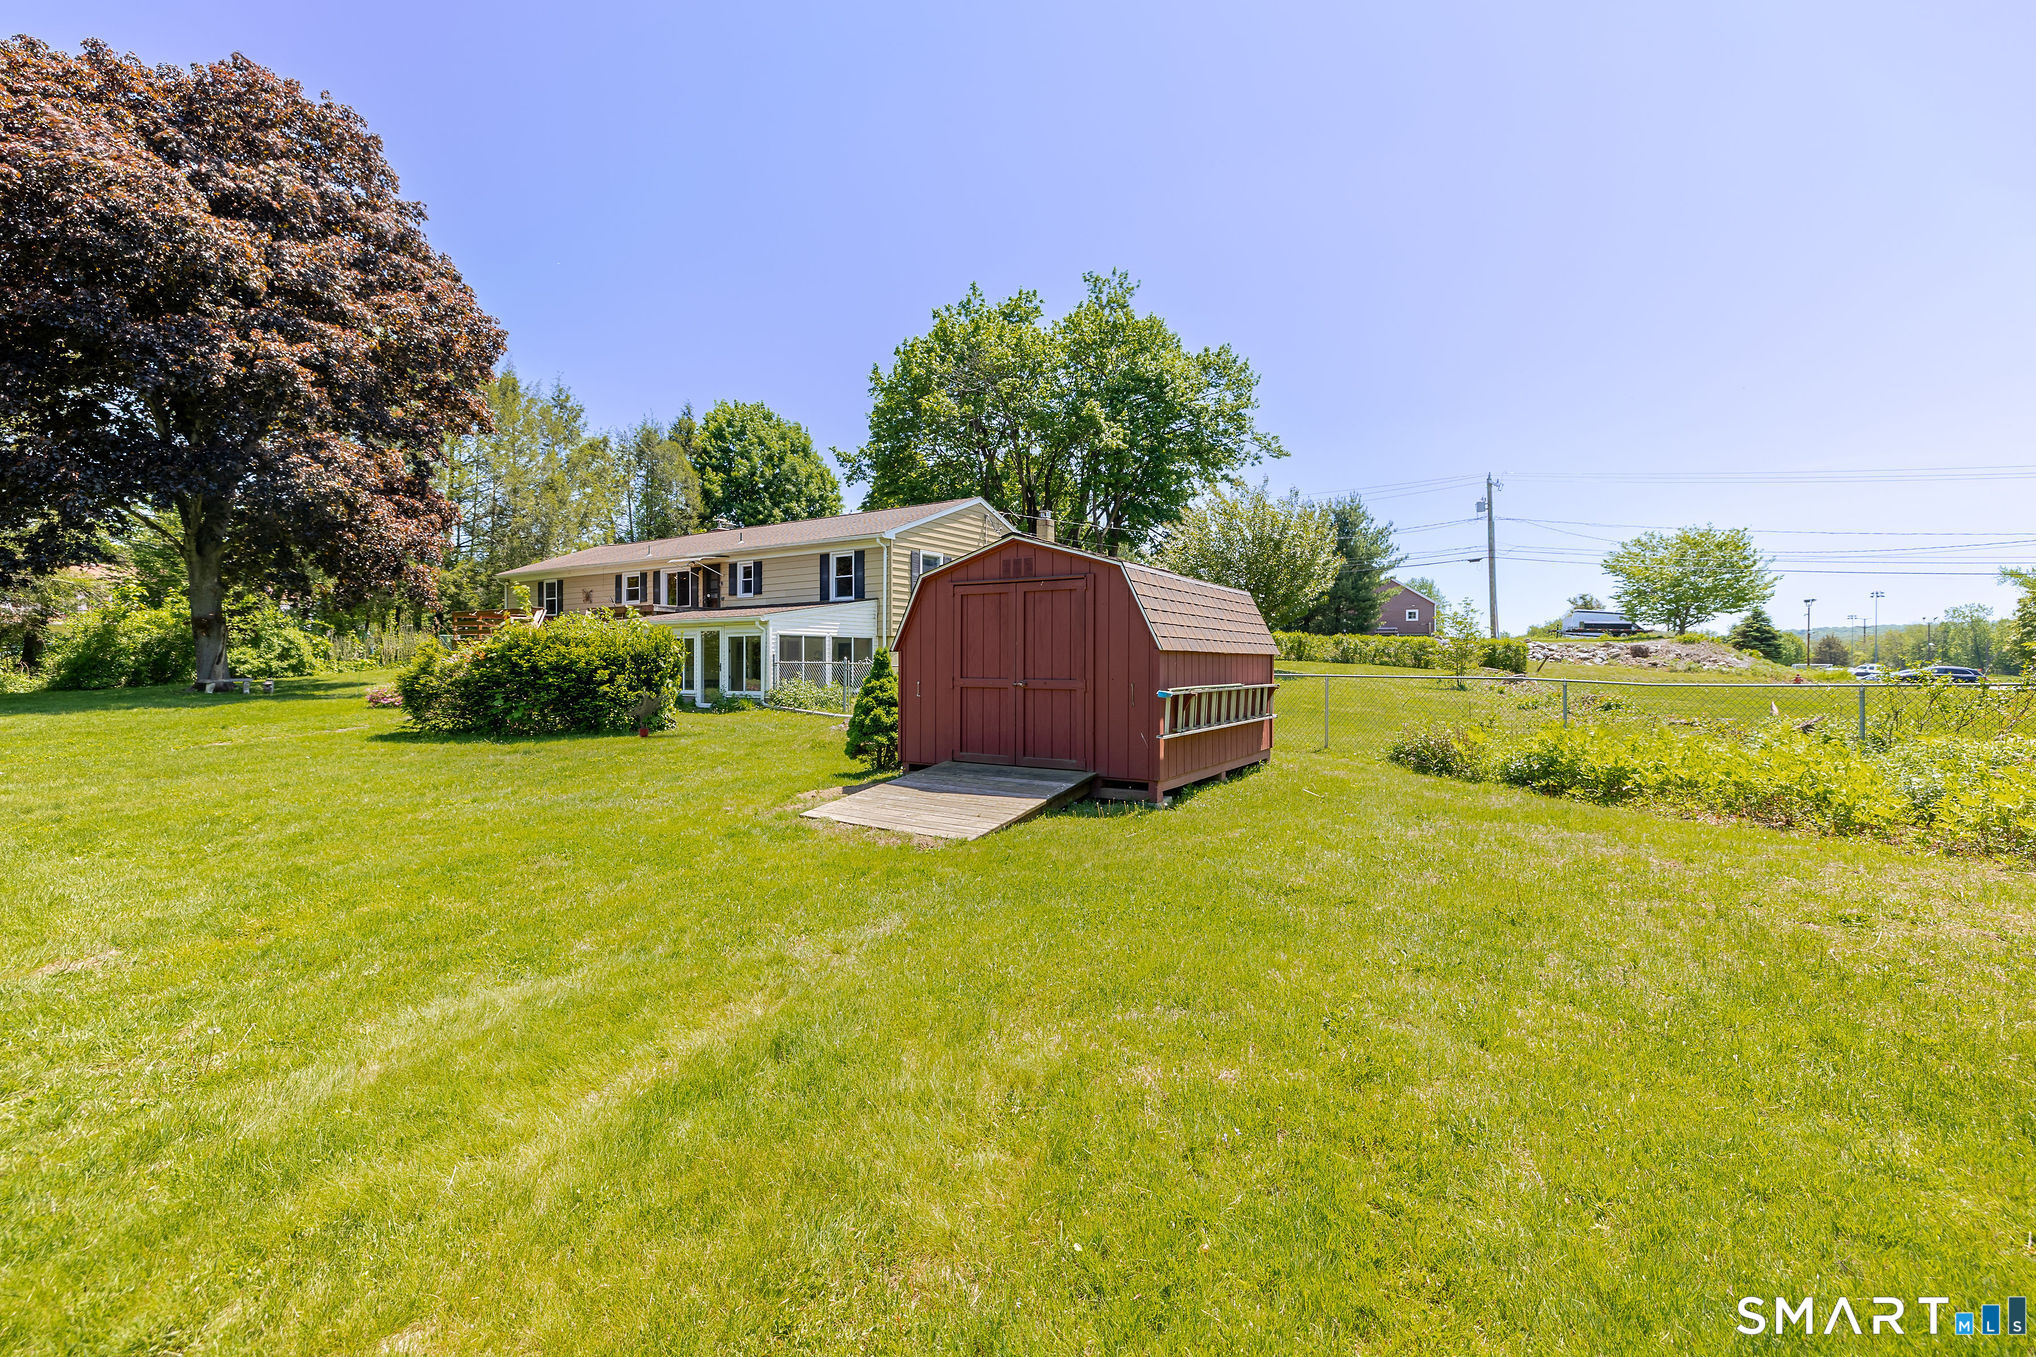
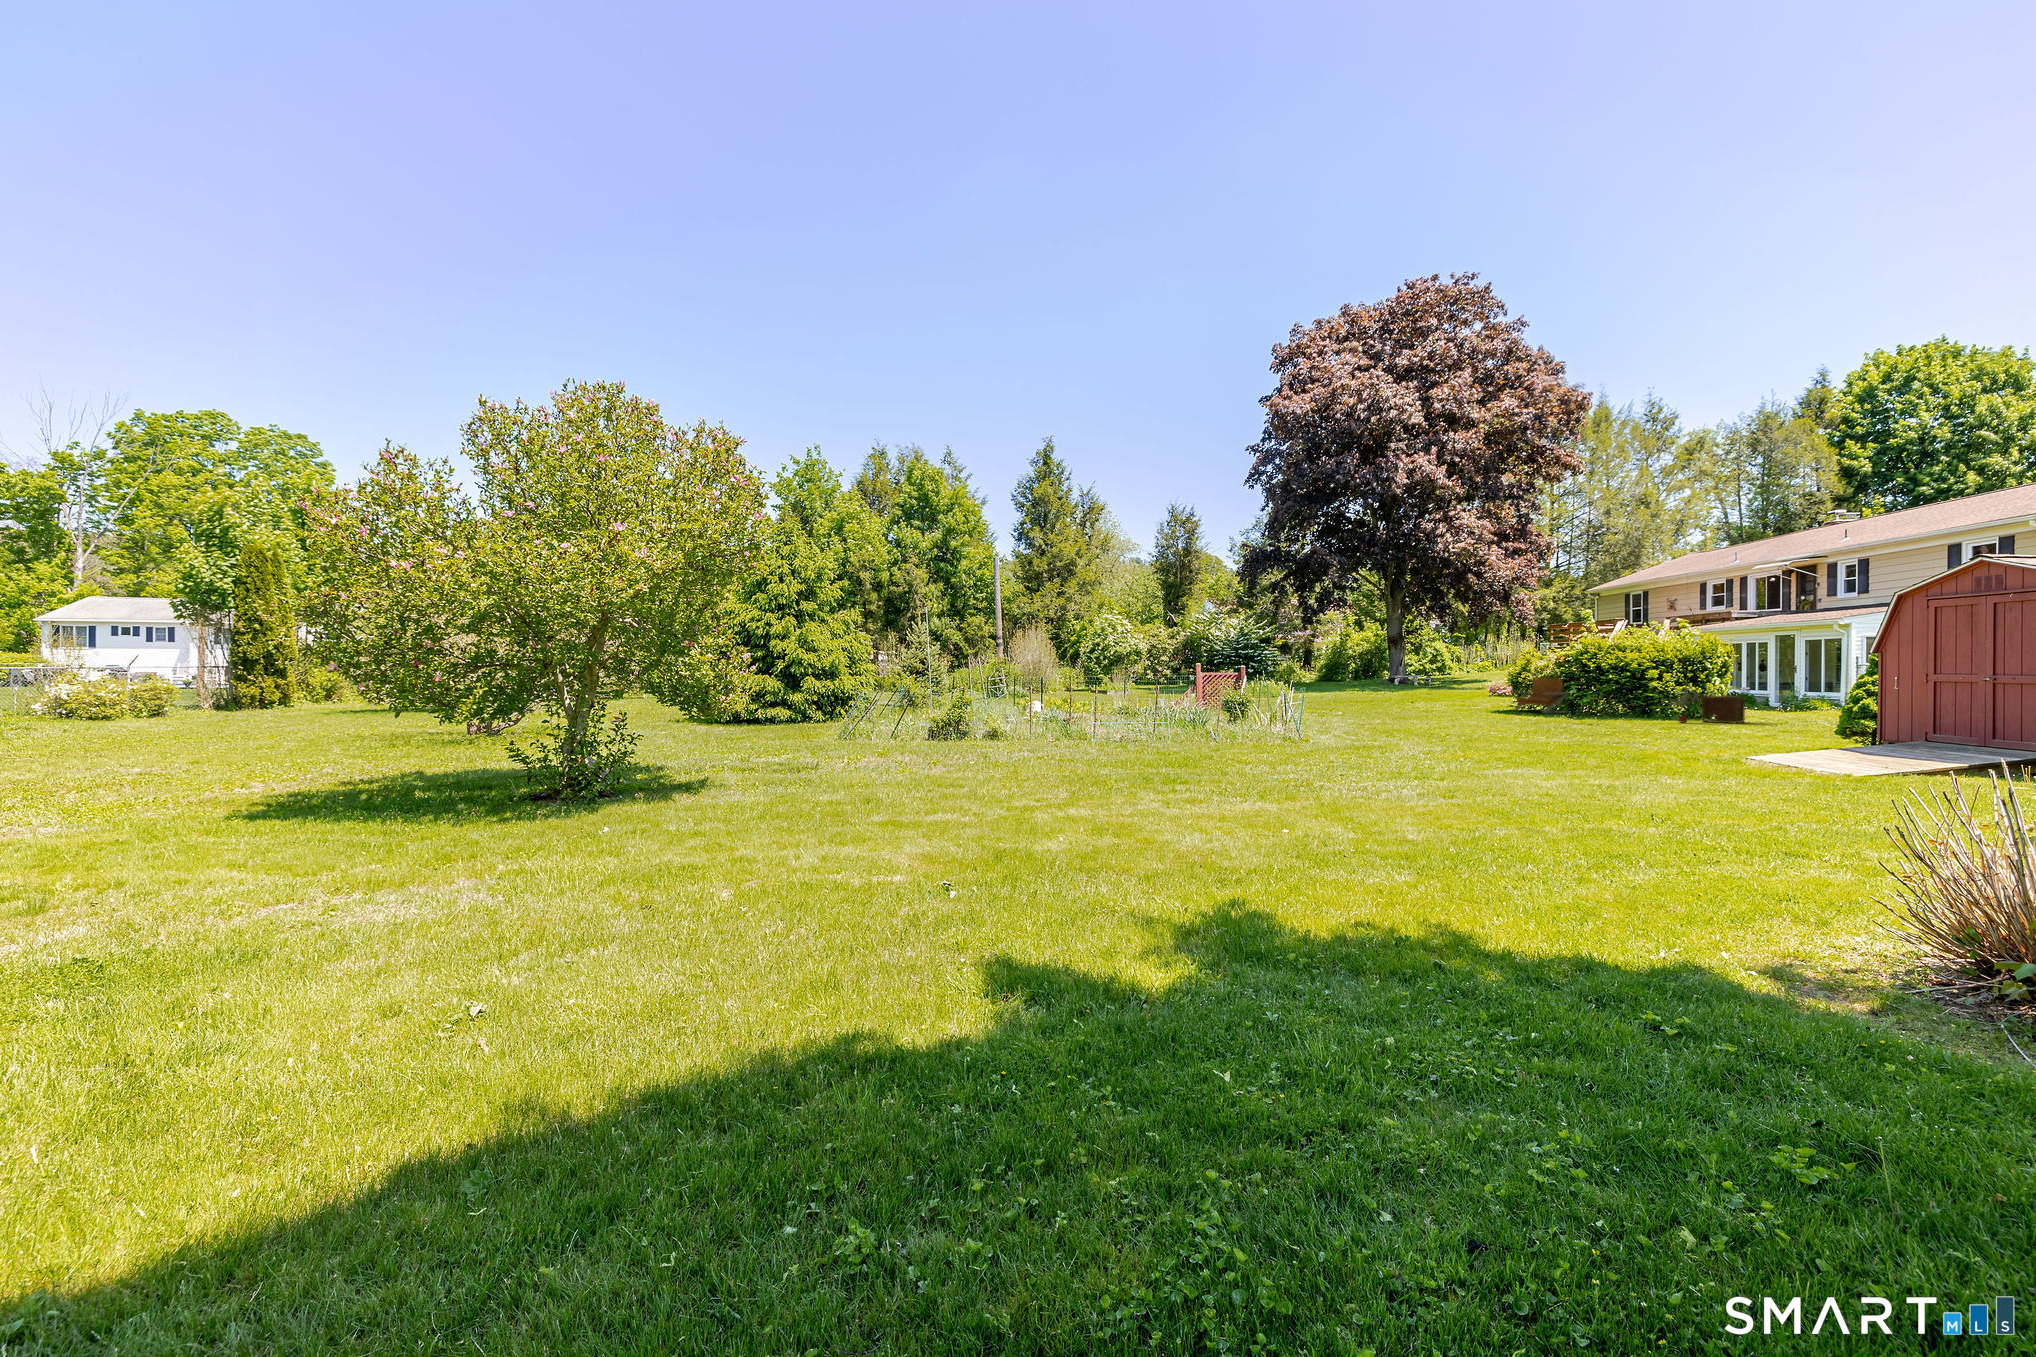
lounge chair: none [399,685,493,740] -> present [1513,677,1568,713]
wooden crate: none [662,698,703,733] -> present [1702,695,1745,723]

